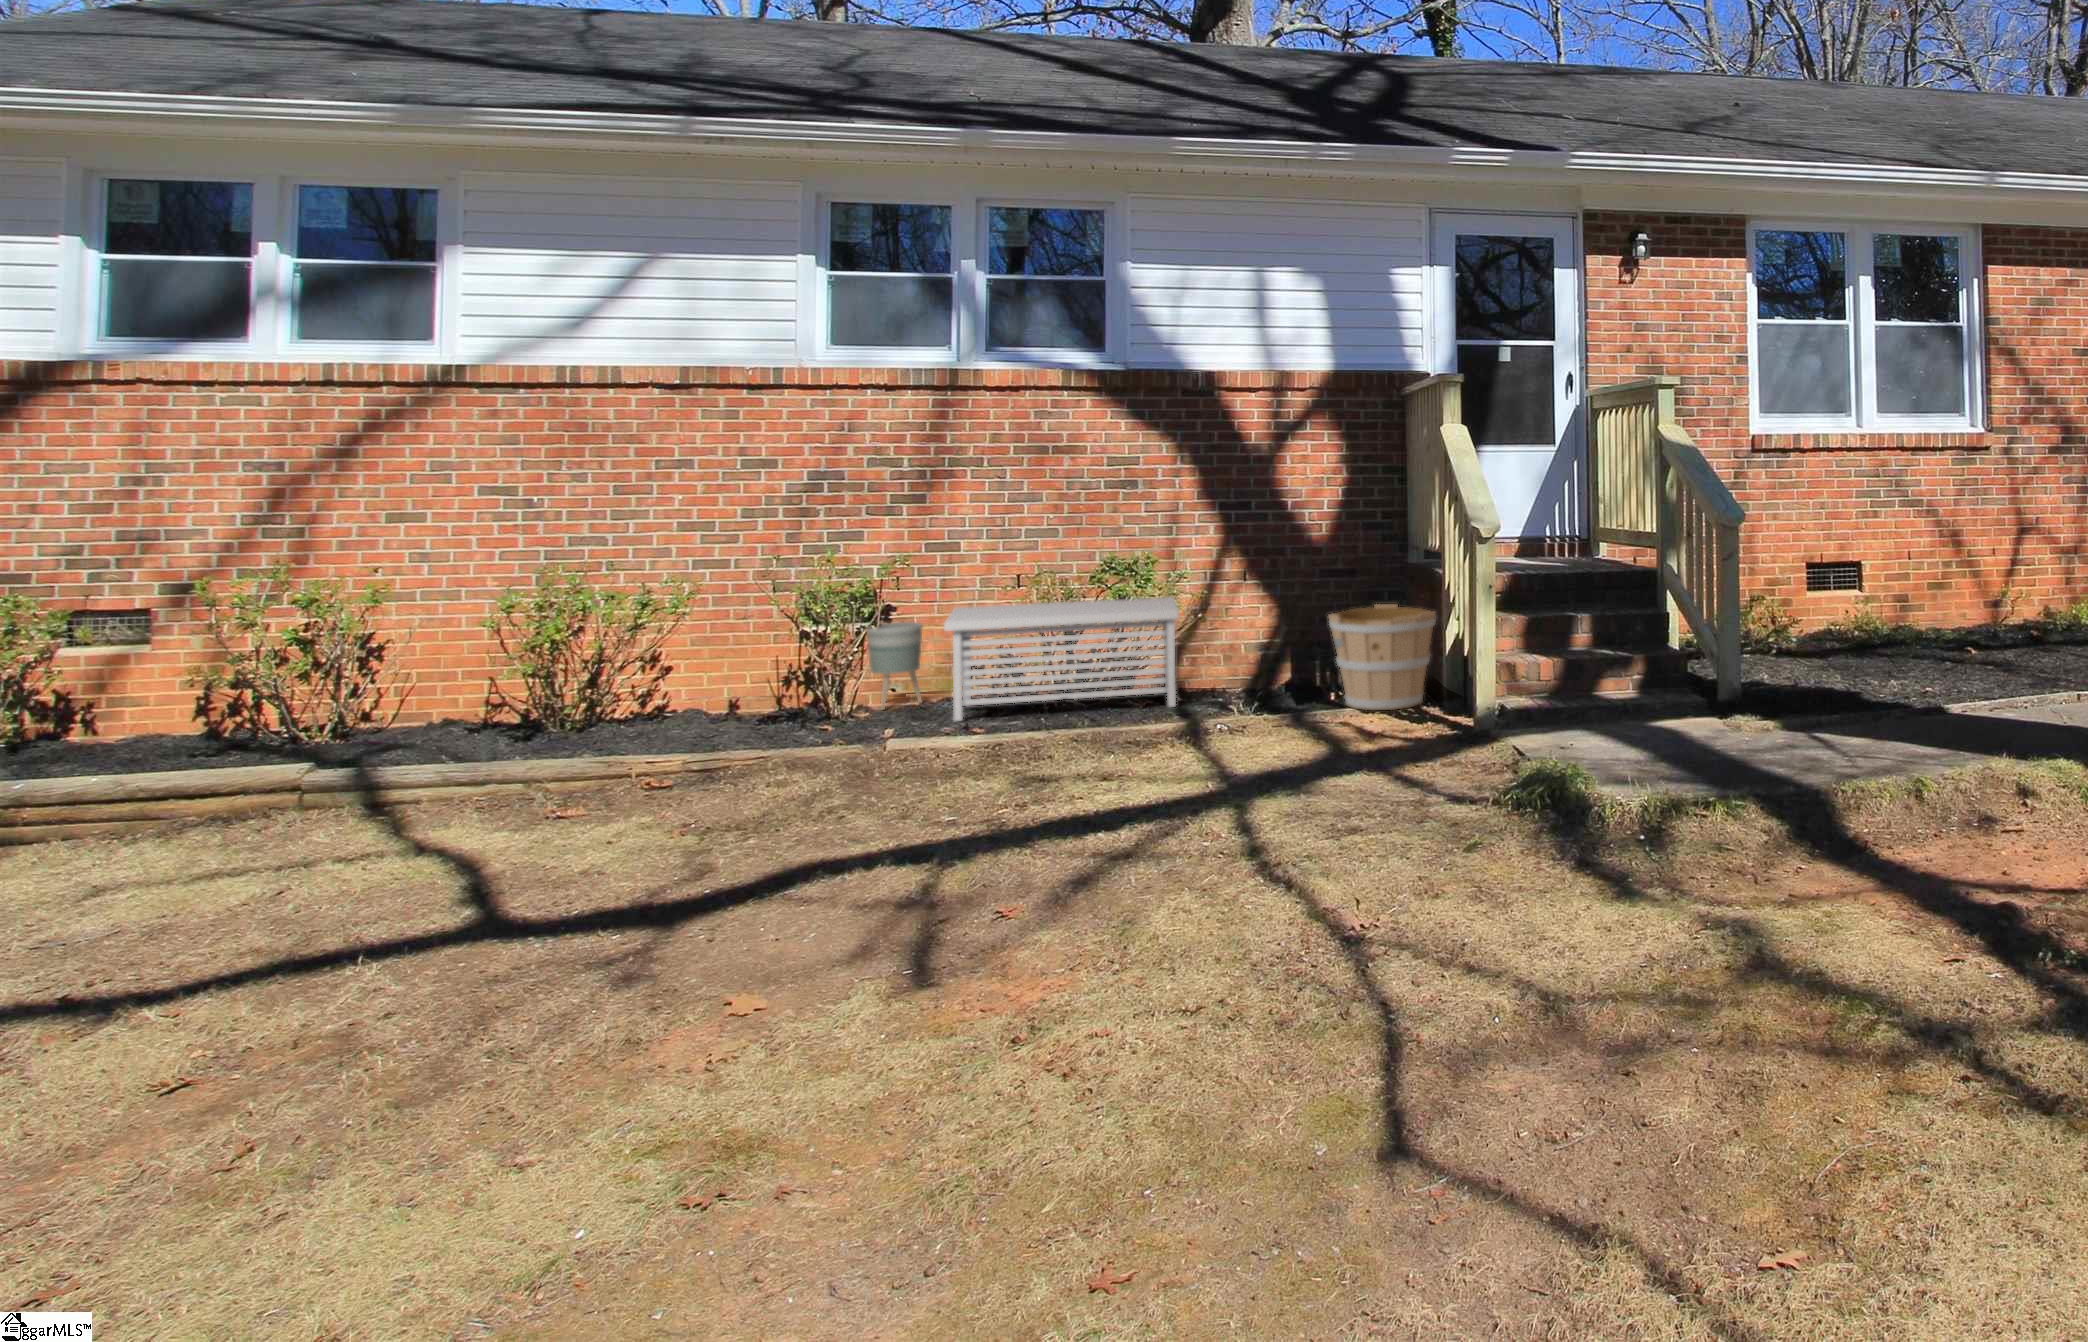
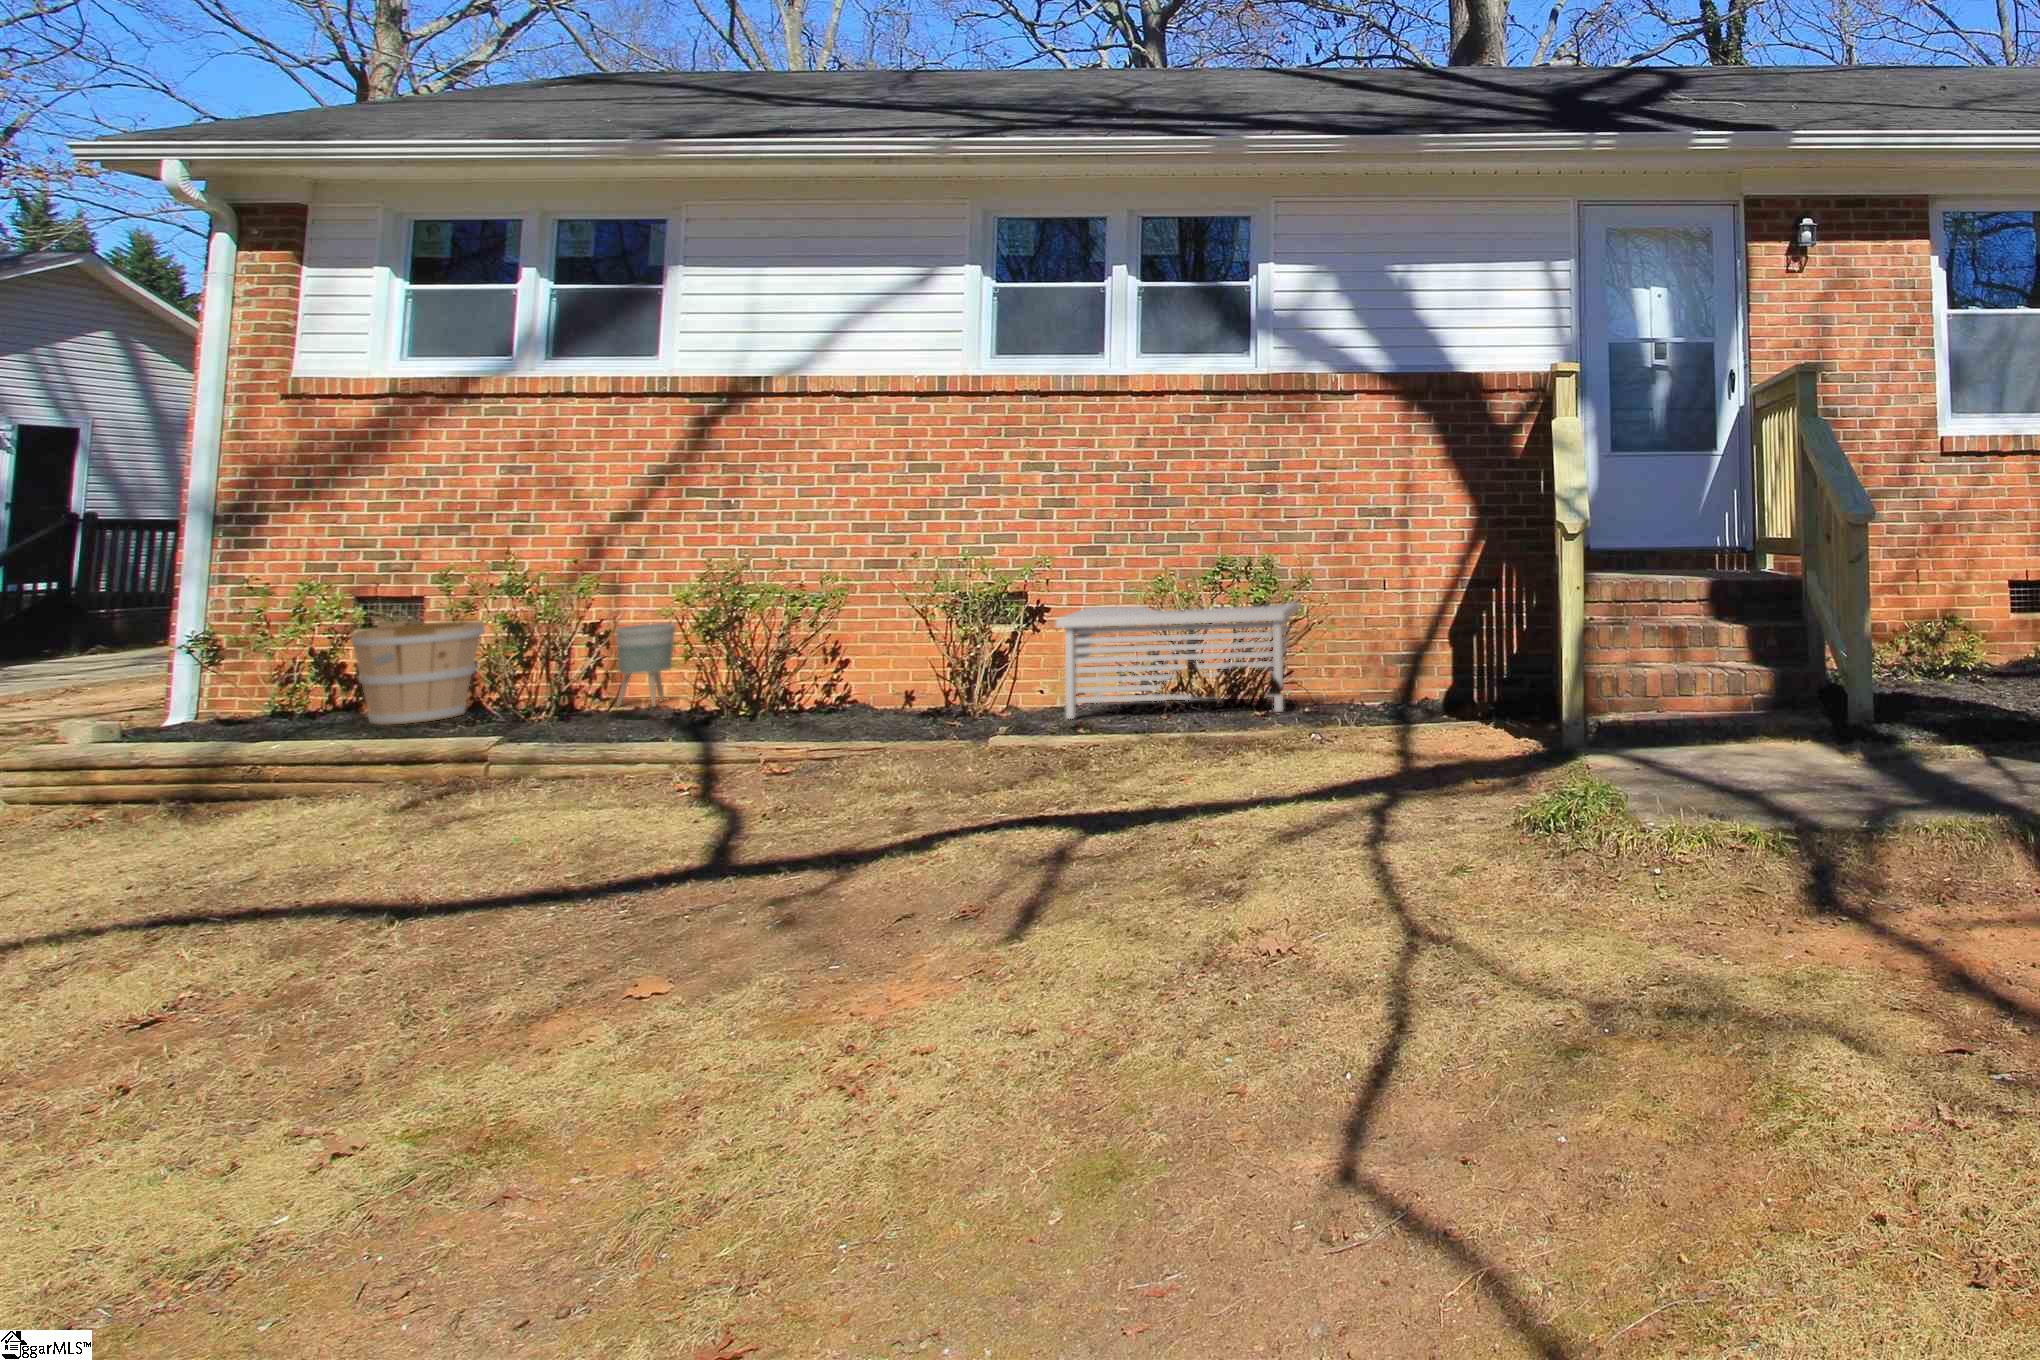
wooden bucket: present [1329,604,1436,710] -> present [351,620,486,725]
planter: present [867,622,923,709] -> present [616,623,675,707]

